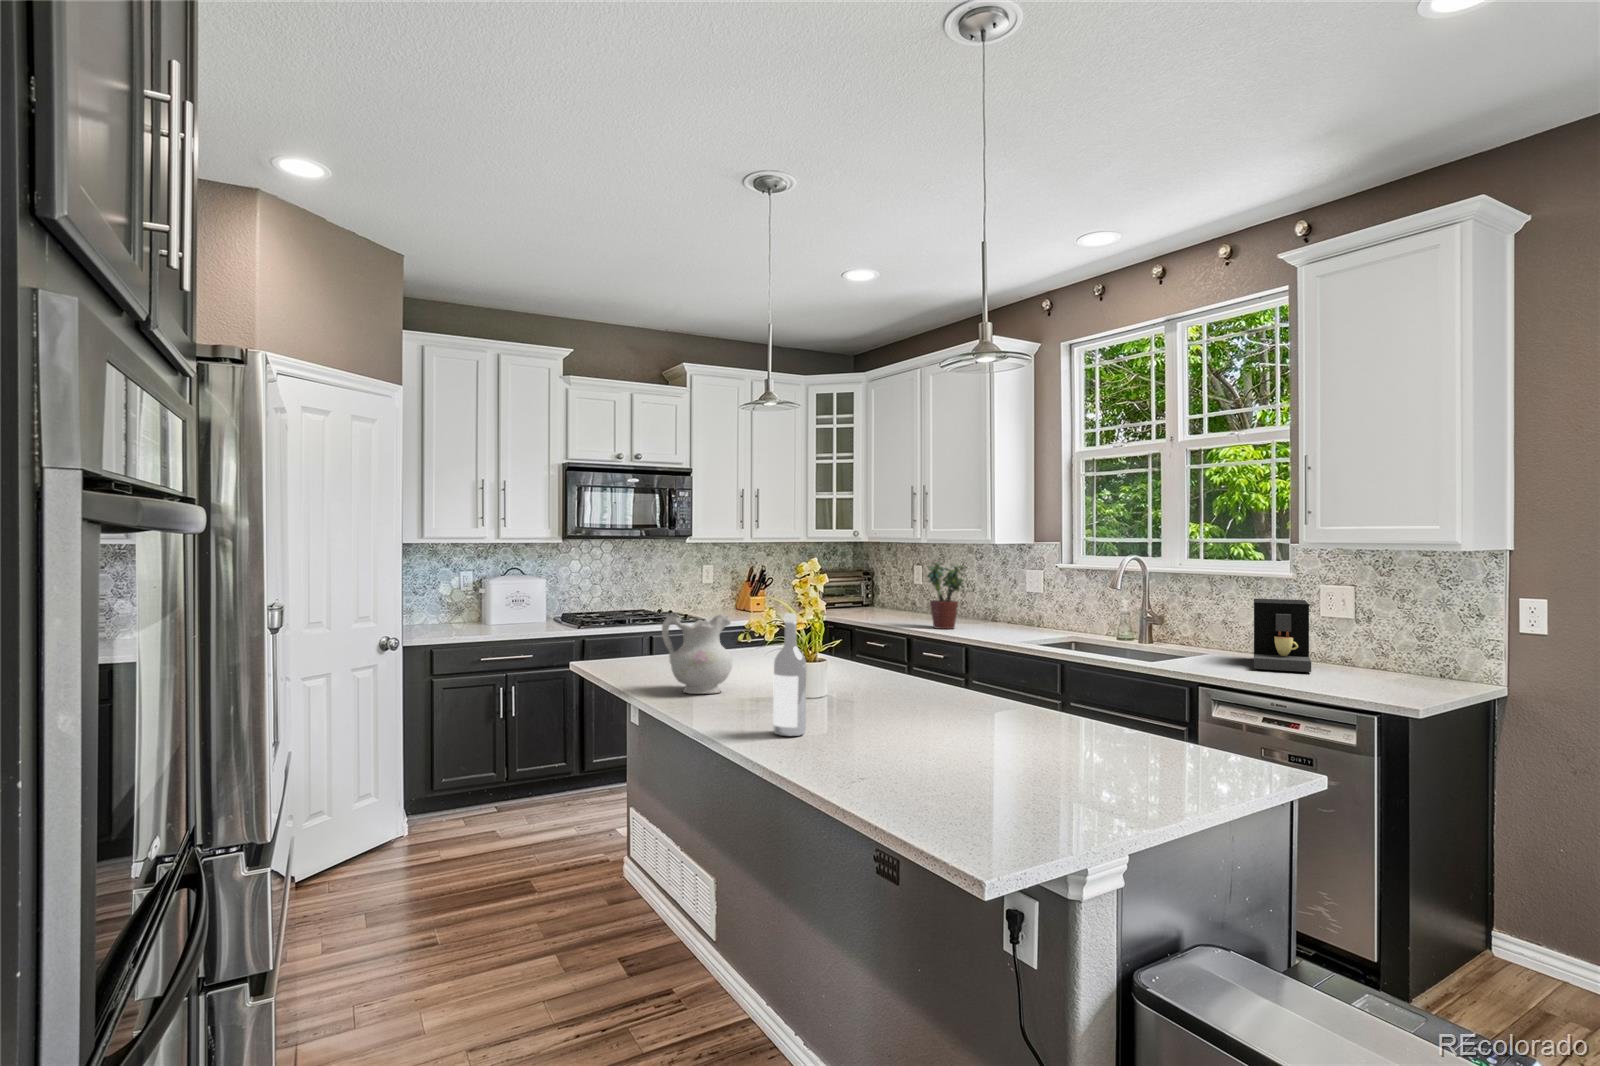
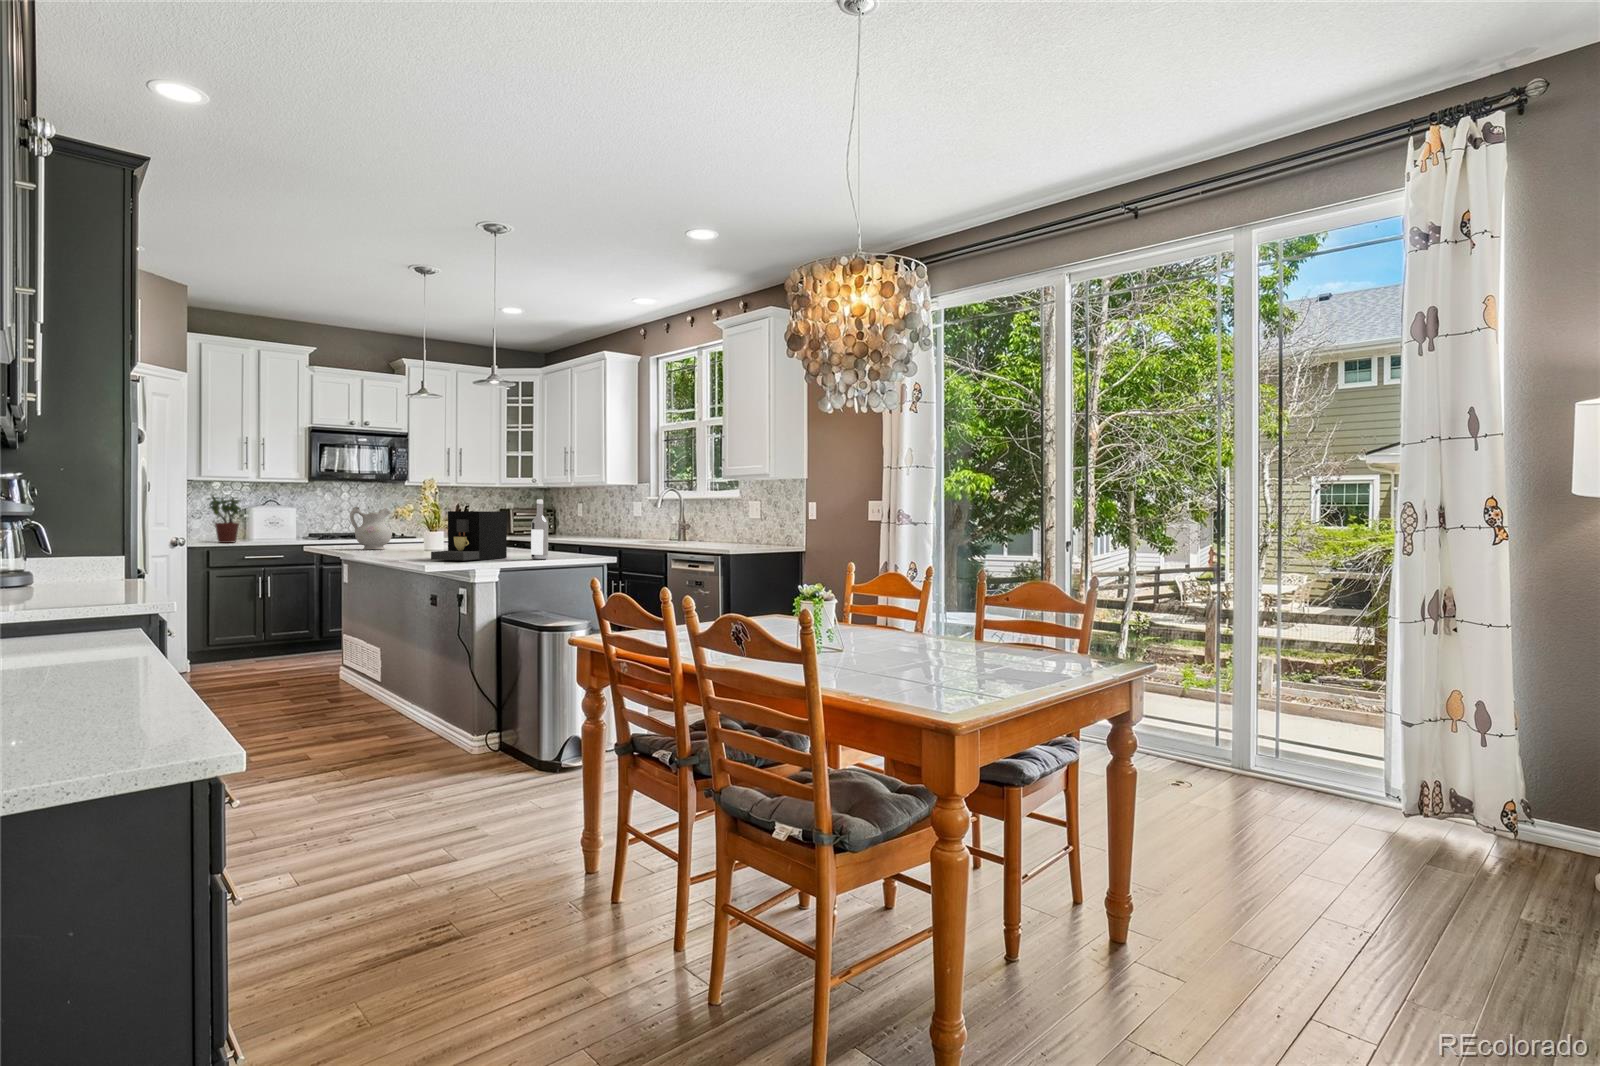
potted plant: present [927,562,964,629] -> present [207,494,241,543]
coffee maker: present [1254,599,1311,672] -> present [431,511,507,560]
wine bottle: present [773,613,806,736] -> present [531,499,548,559]

